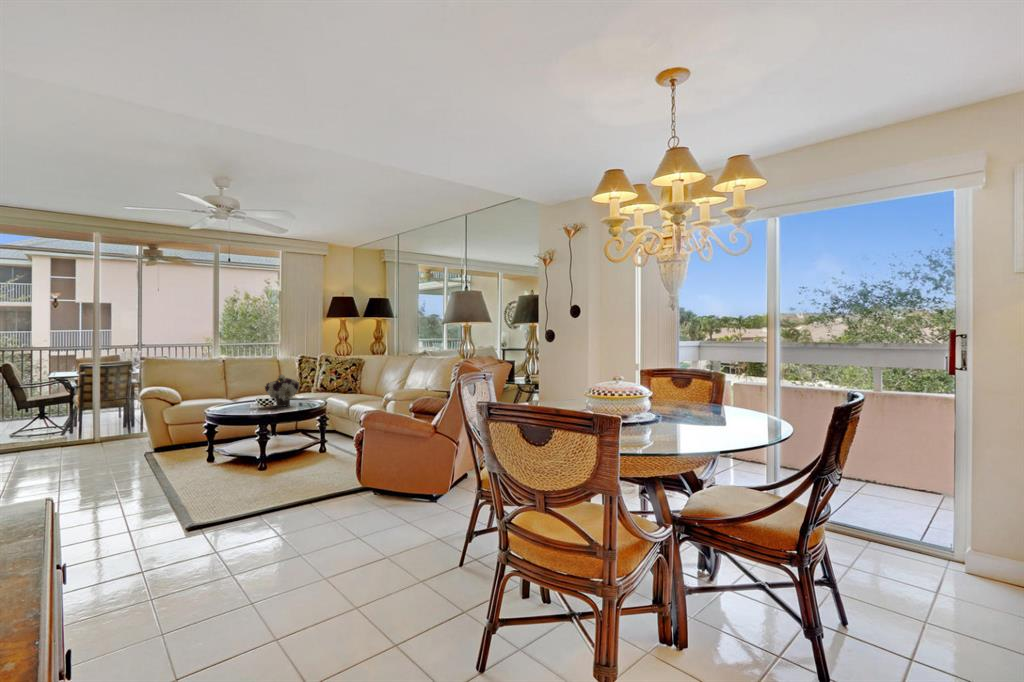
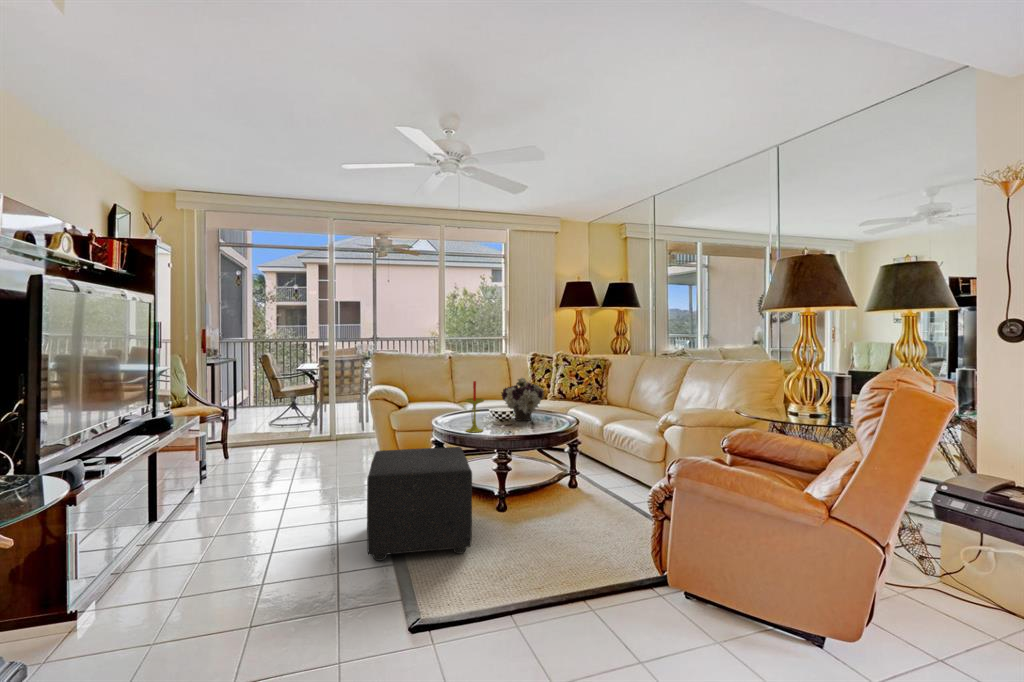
candle: none [231,377,248,415] -> present [465,381,484,432]
ottoman: none [150,425,234,504] -> present [367,447,472,561]

